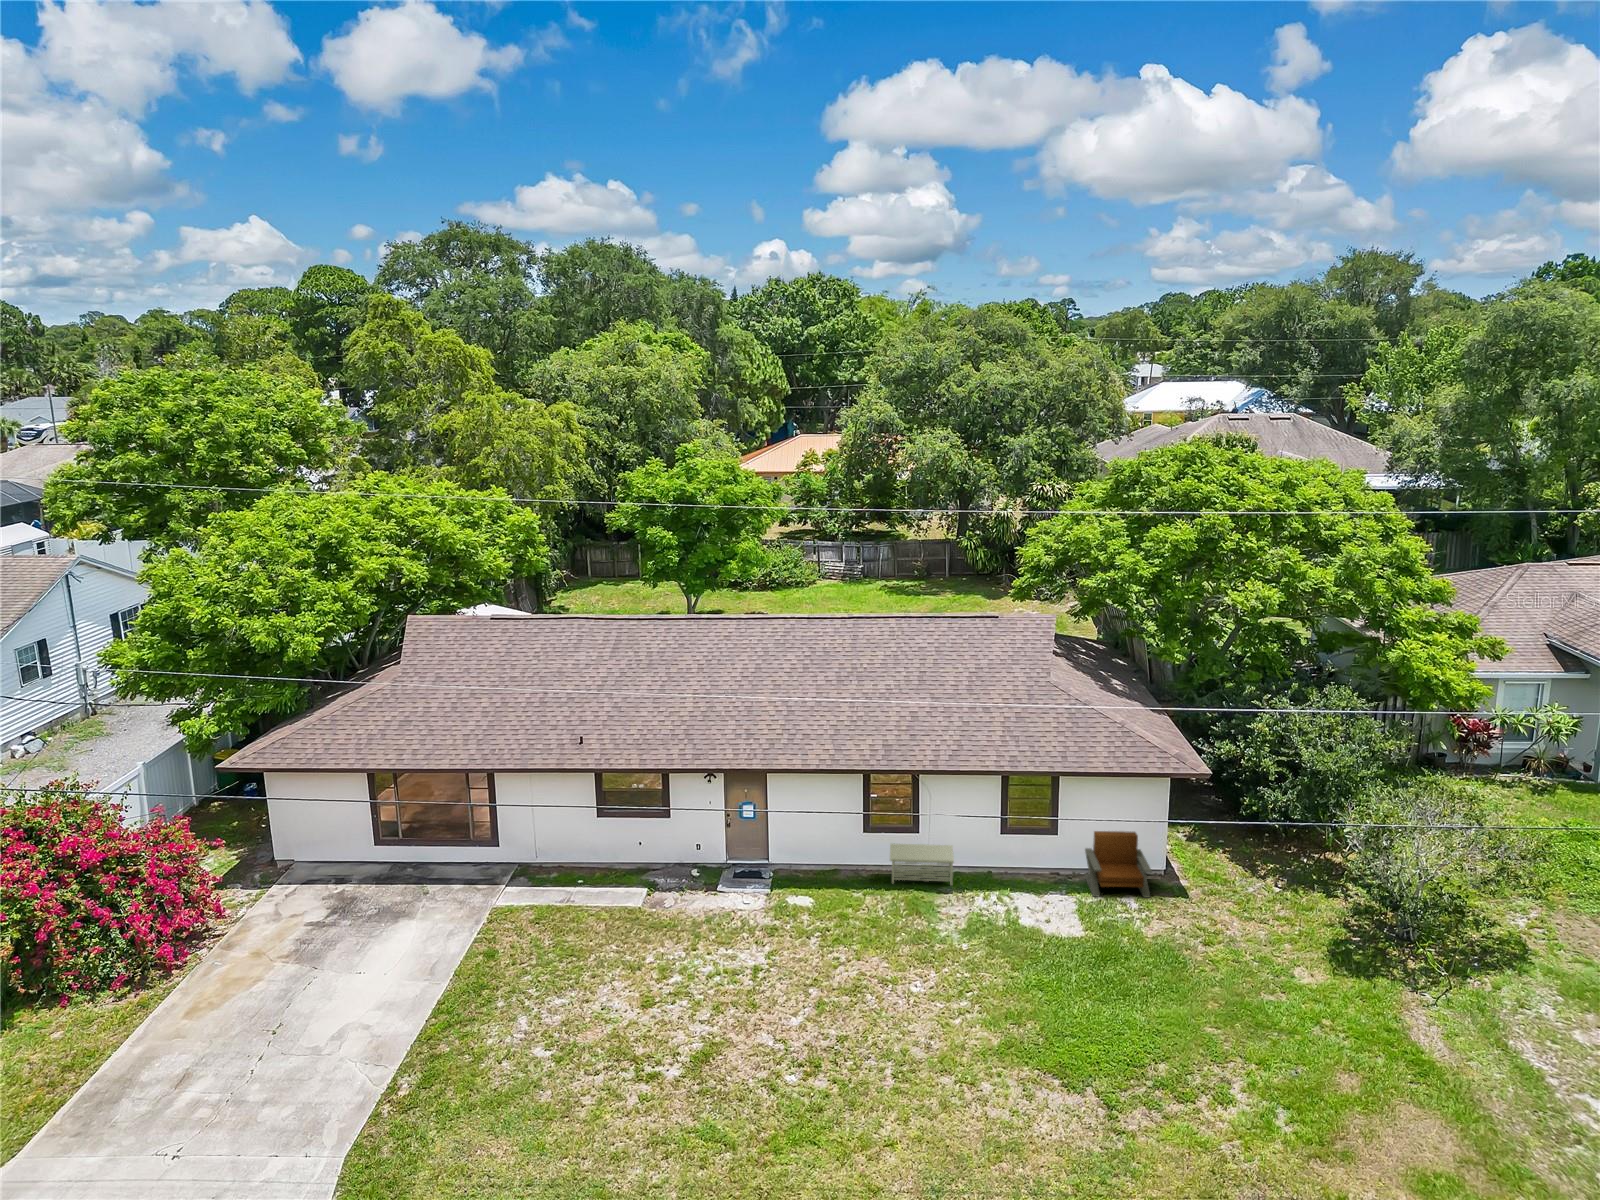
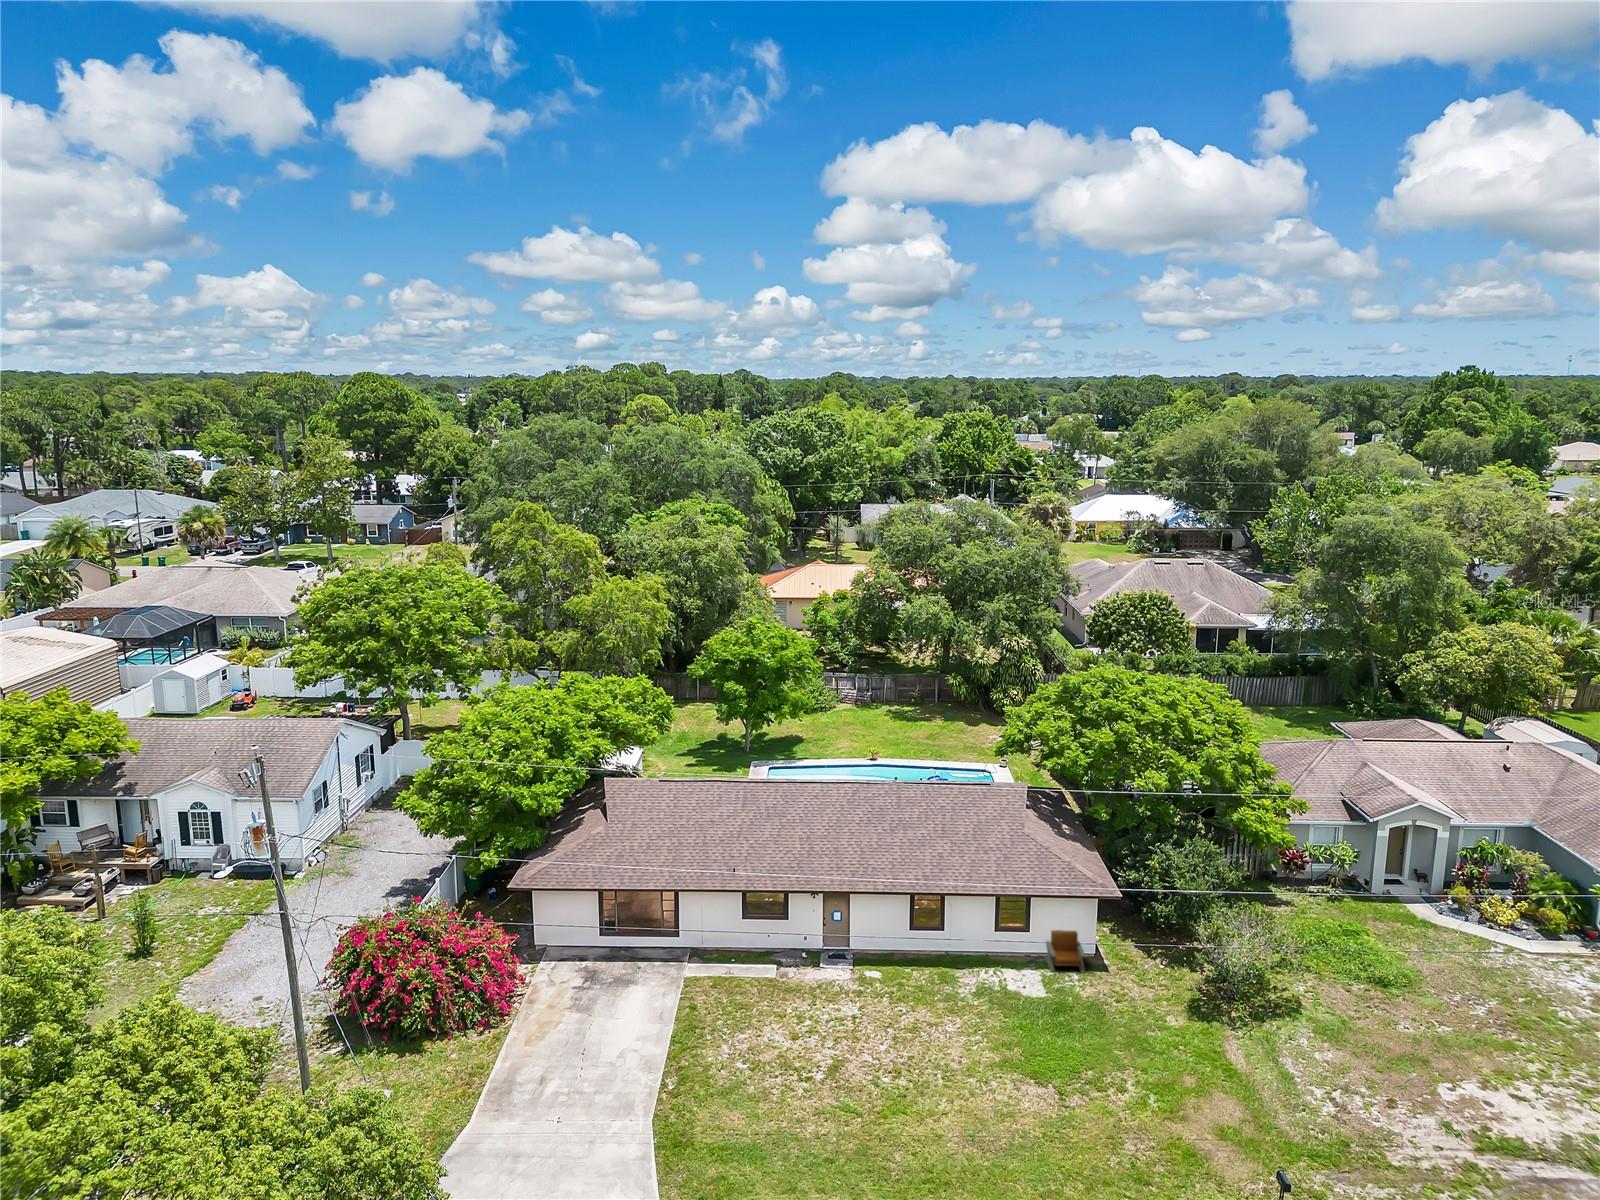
storage bench: present [890,844,954,885] -> none [925,937,966,964]

